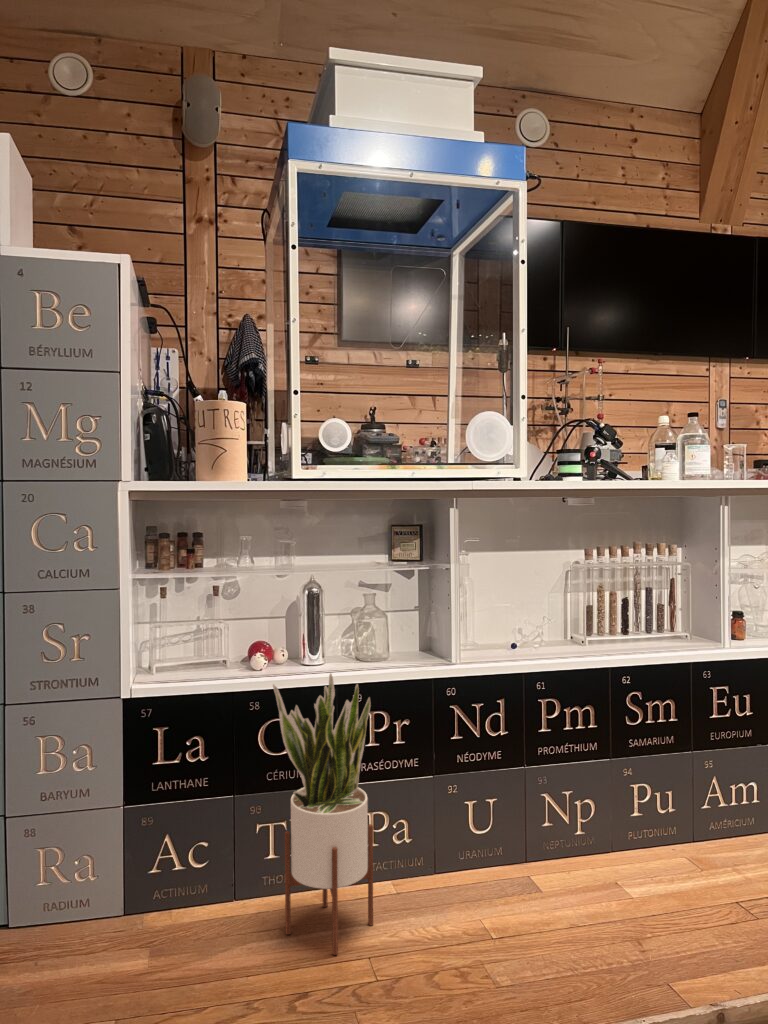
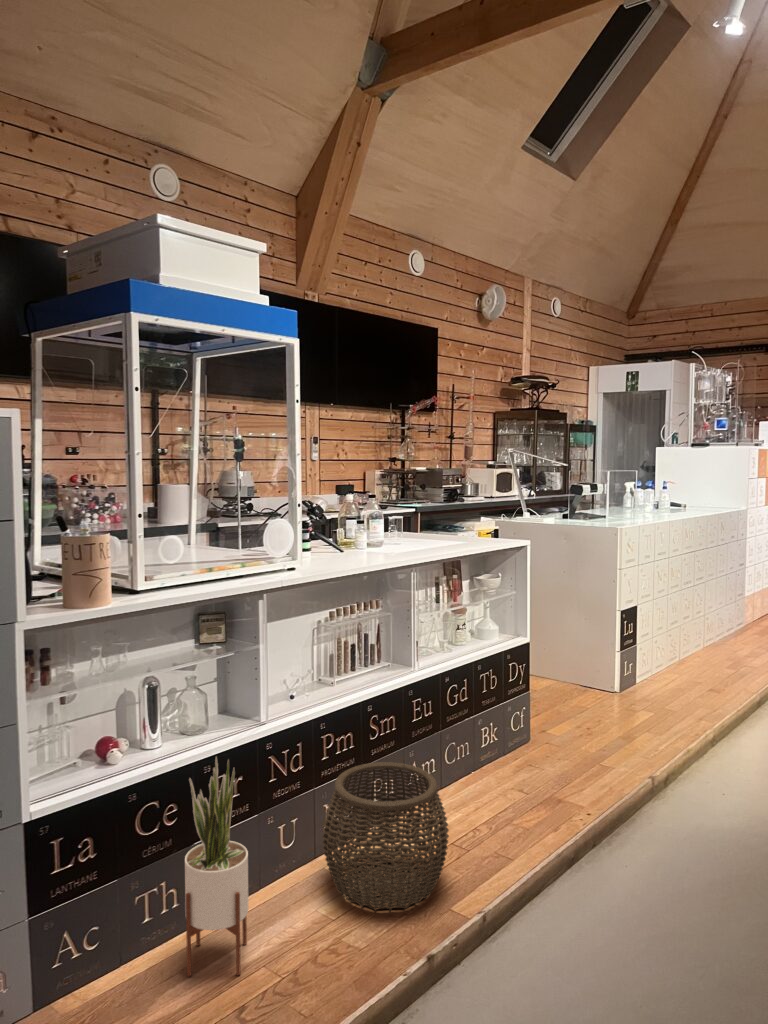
woven basket: none [505,747,693,962] -> present [323,762,449,911]

